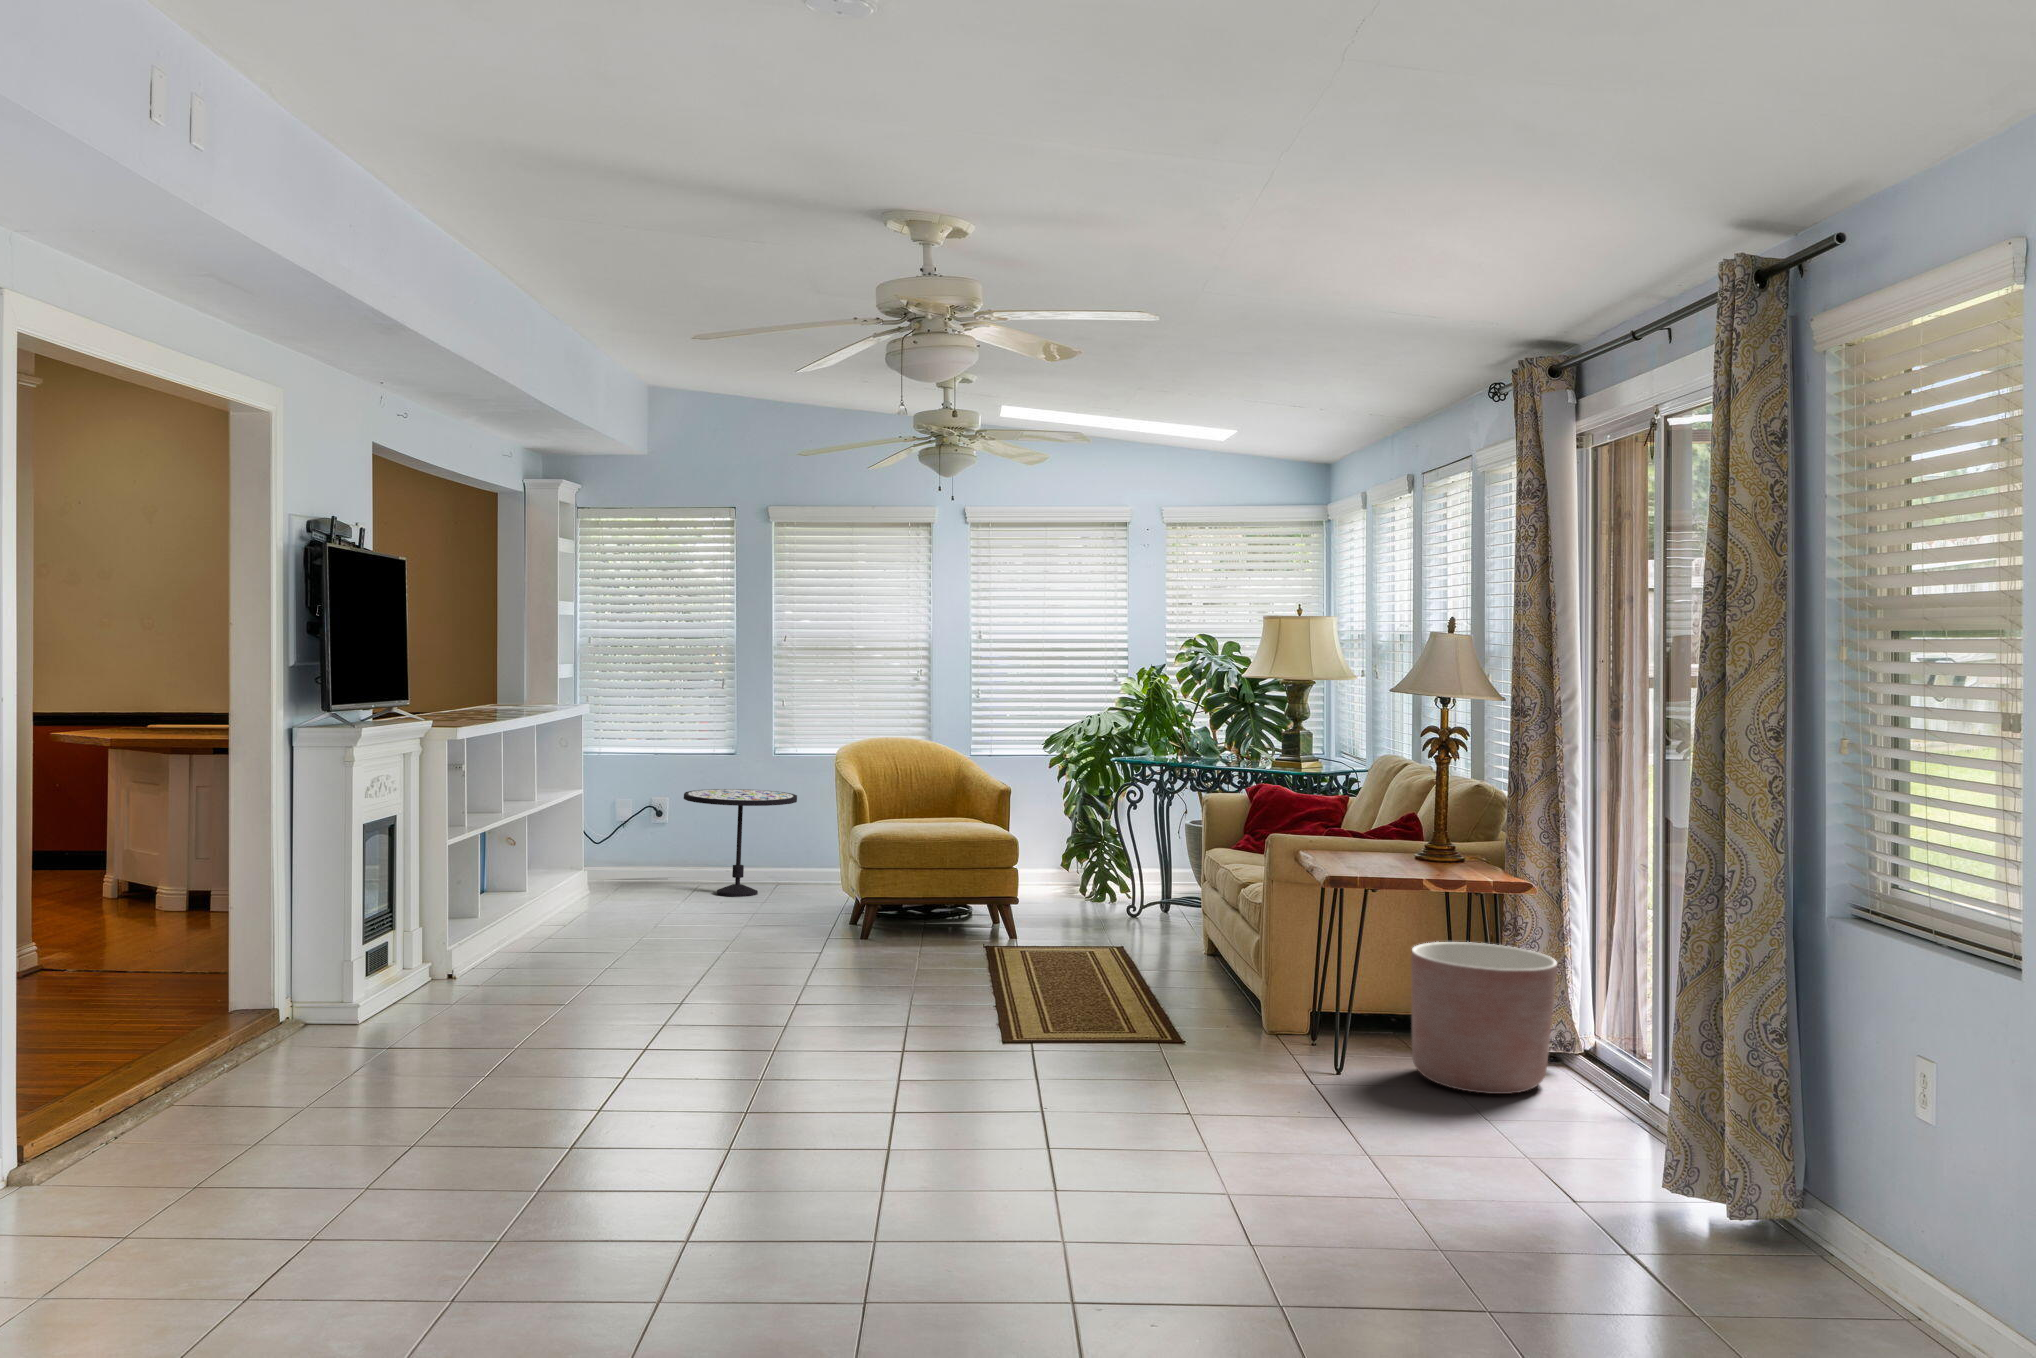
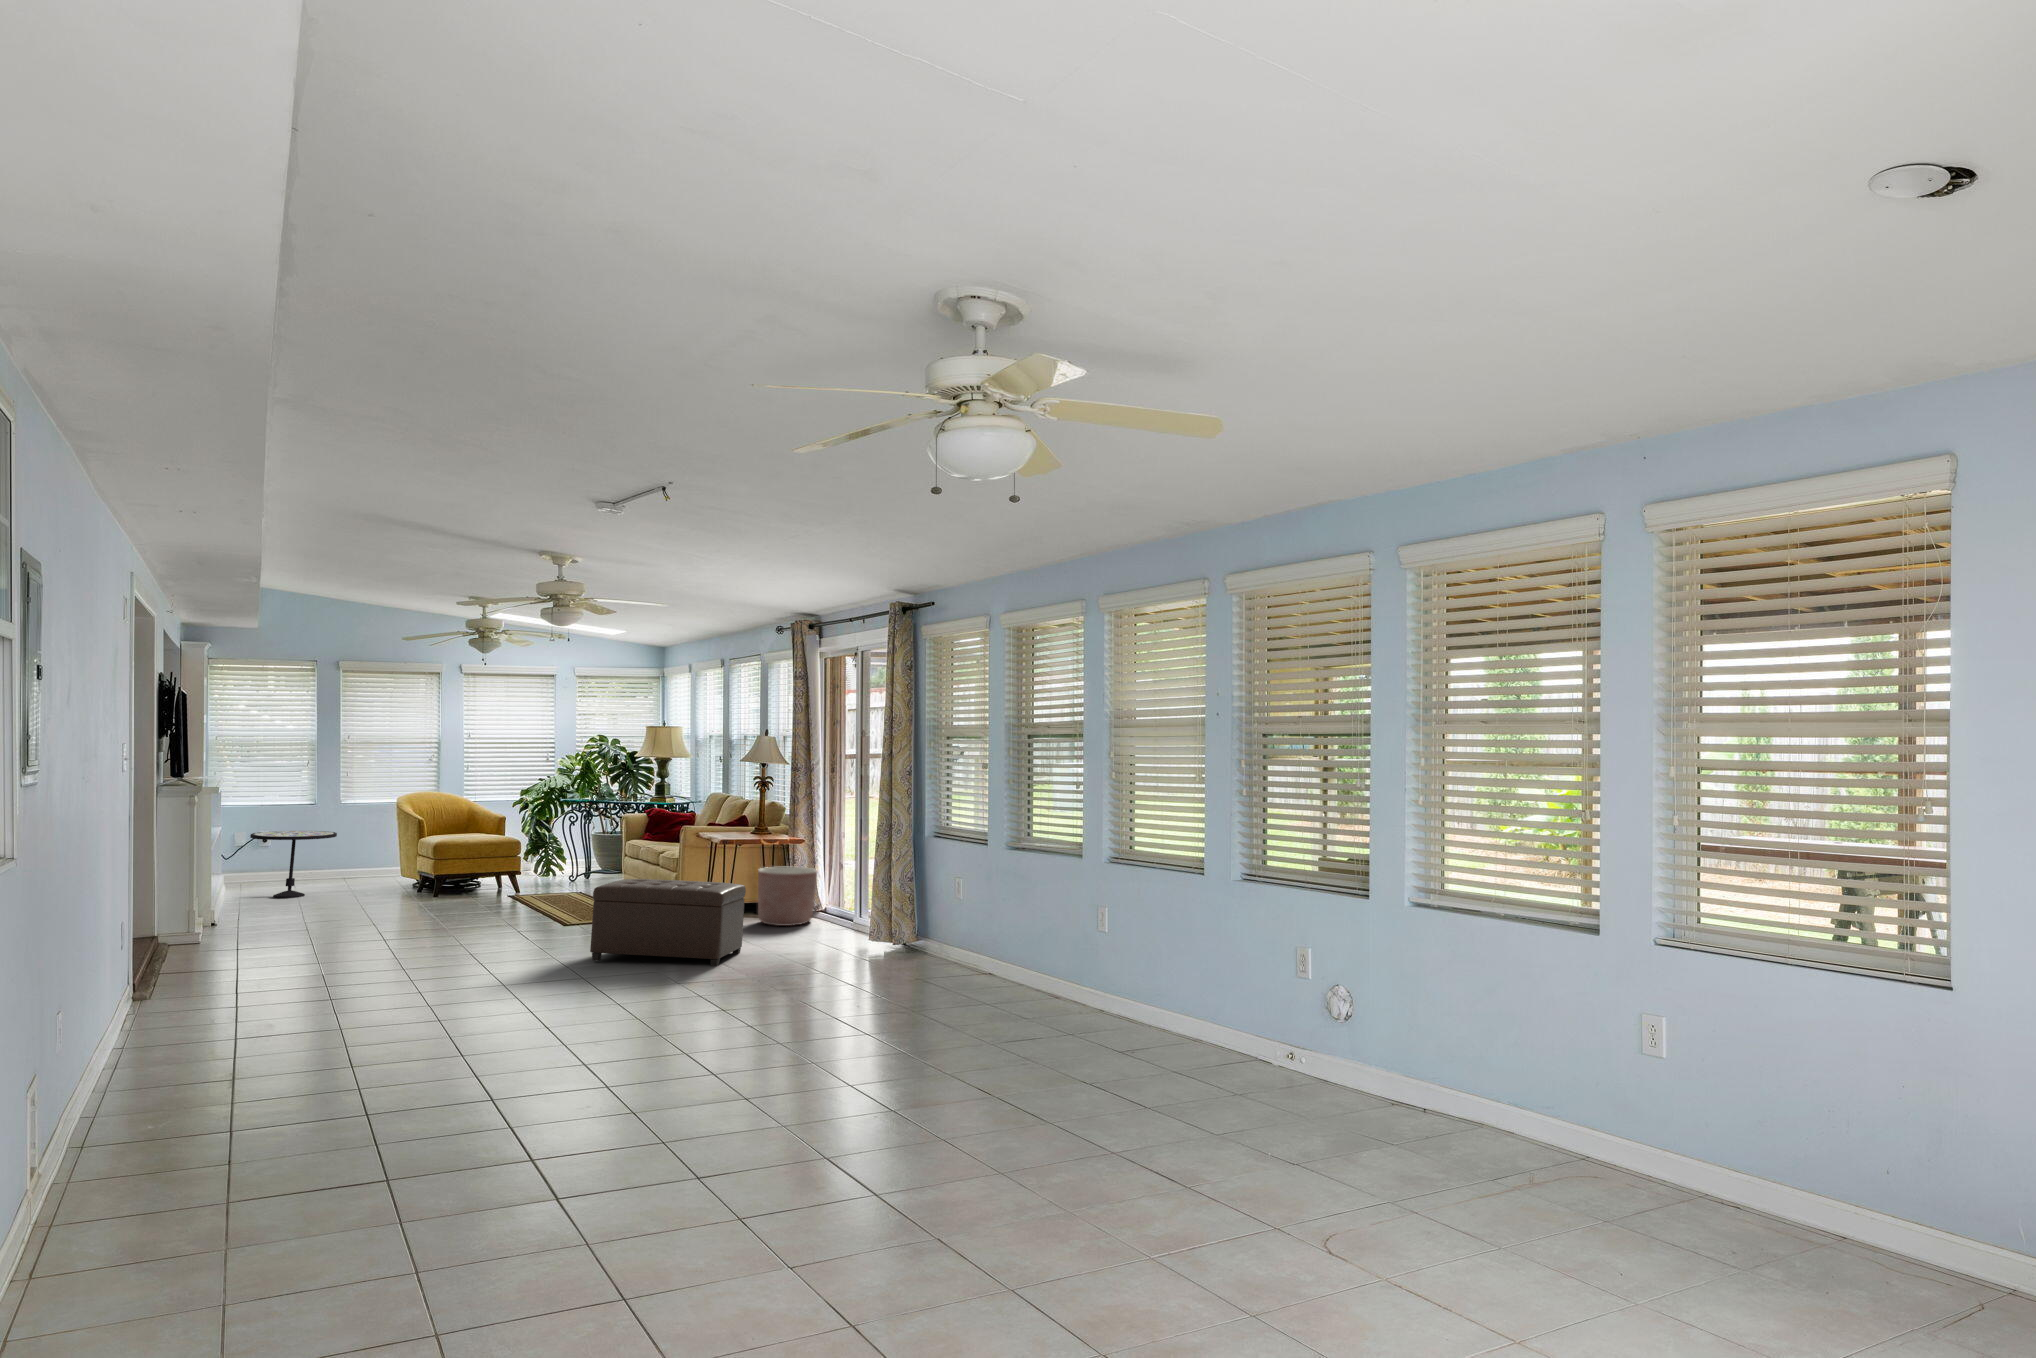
ottoman: none [979,951,1322,1207] -> present [590,879,746,966]

